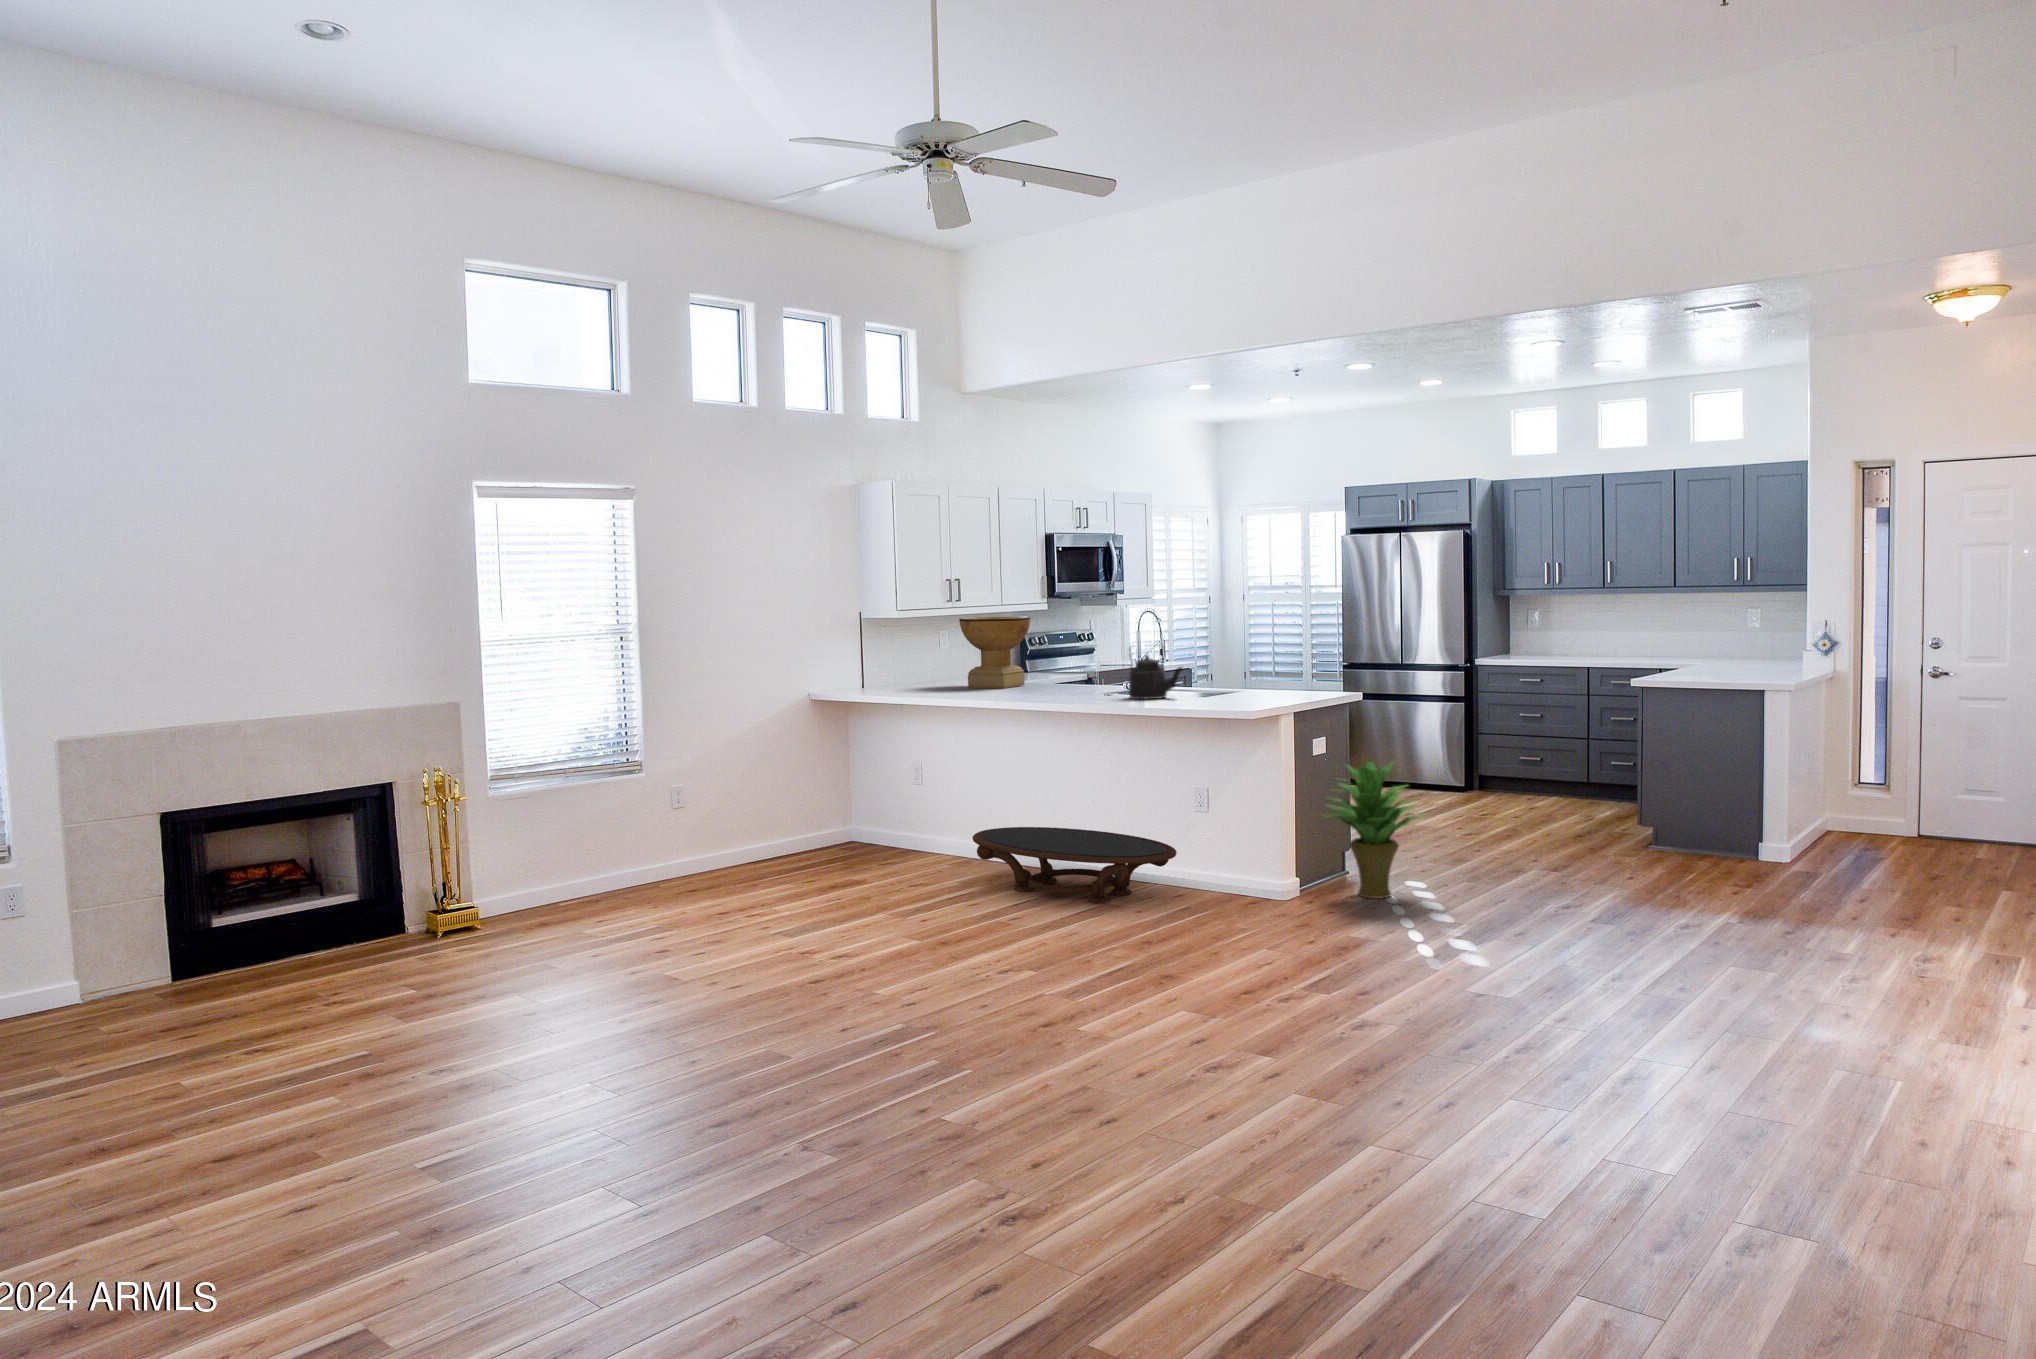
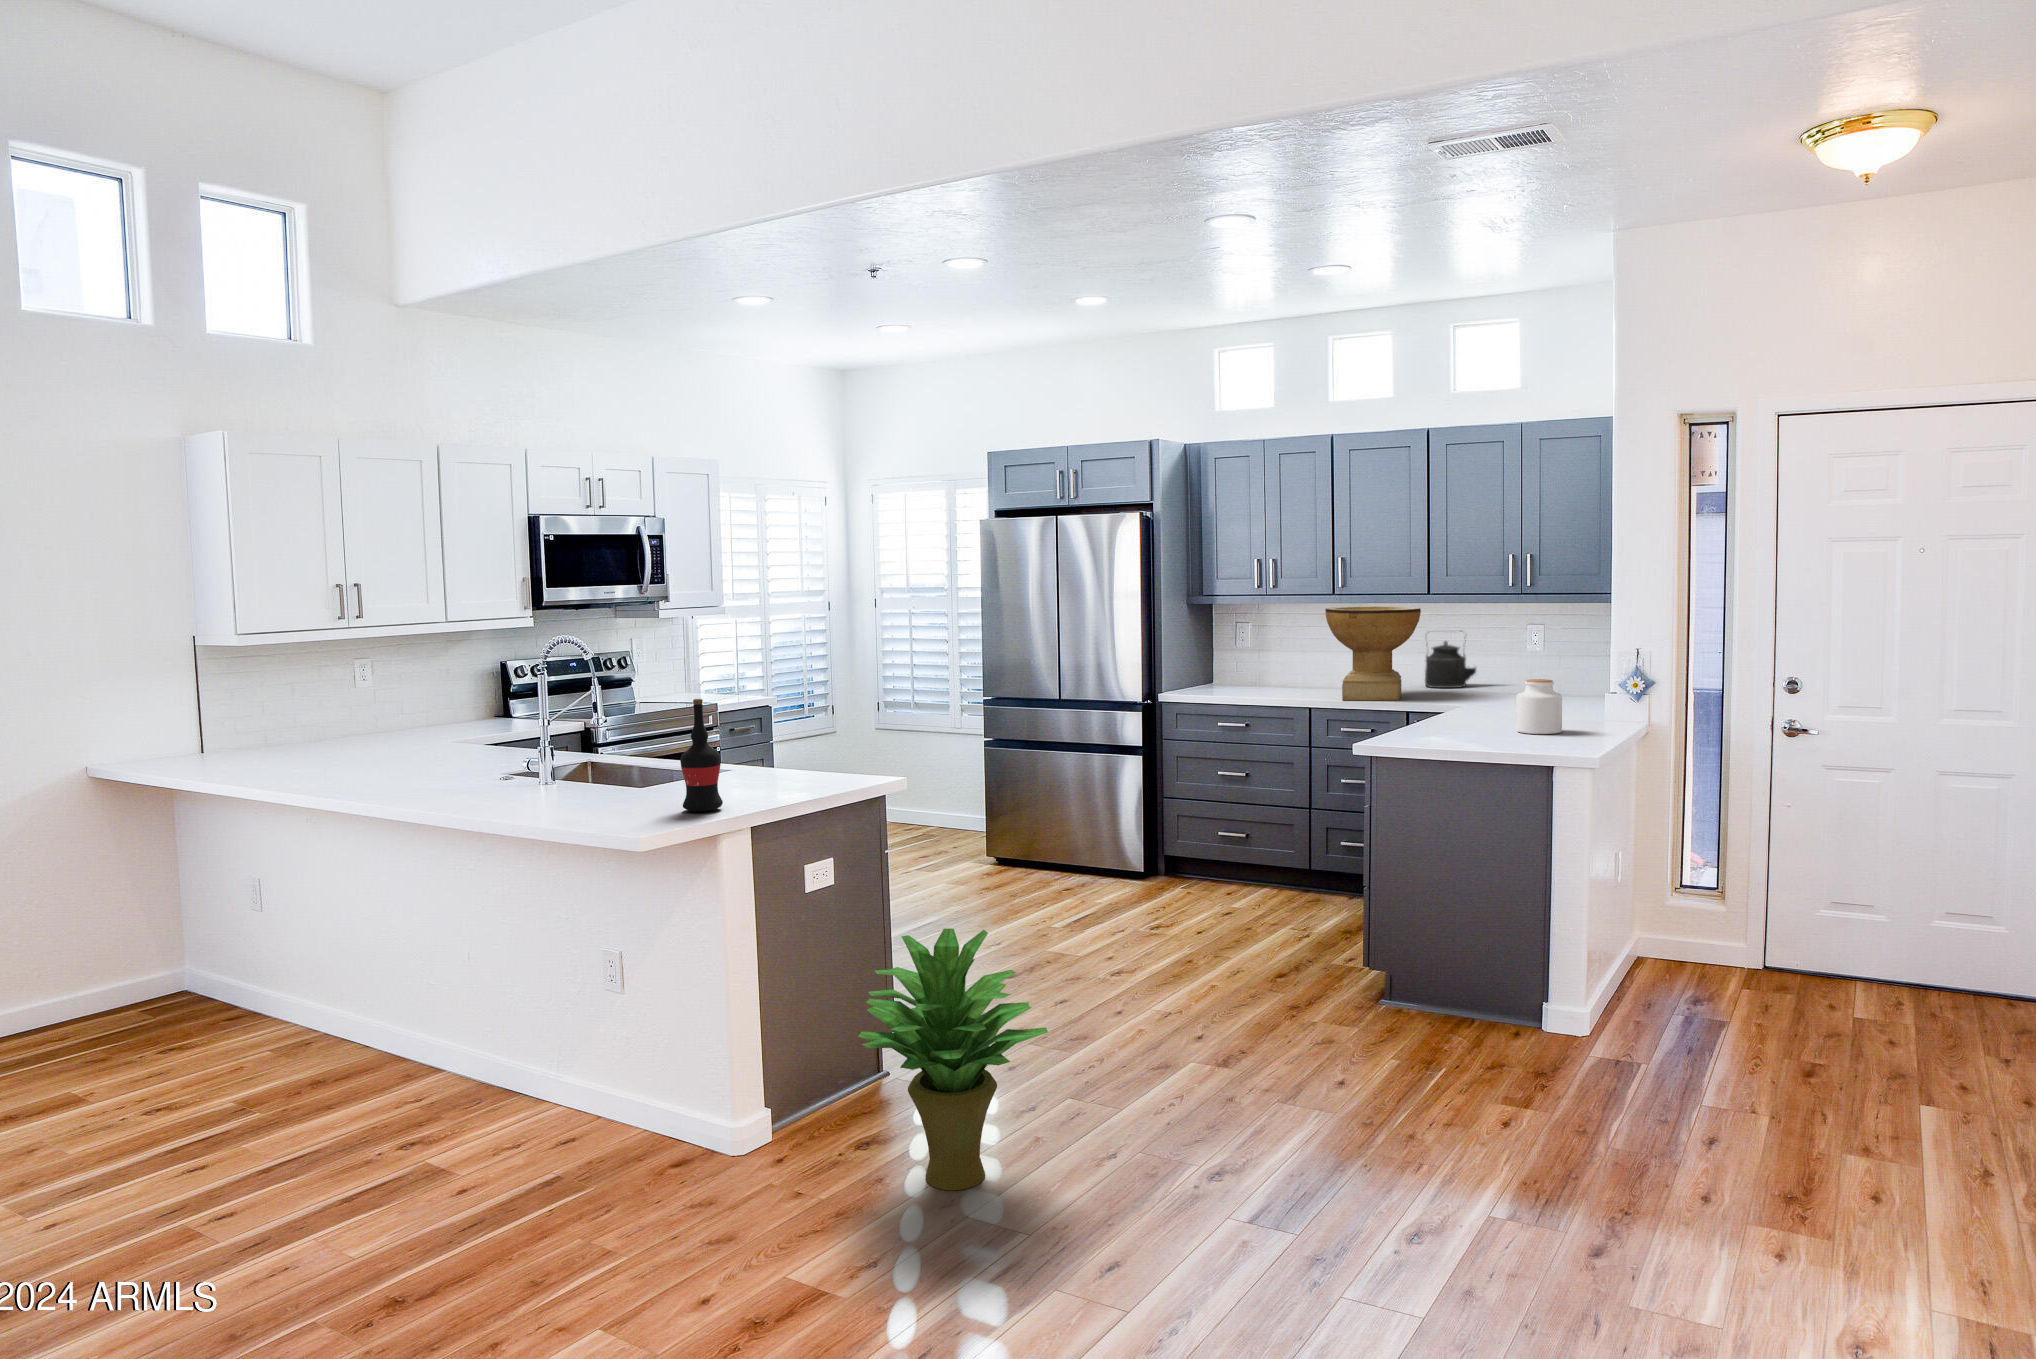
decorative bowl: present [959,616,1030,688] -> present [1325,606,1421,701]
wine bottle: none [1212,639,1234,701] -> present [680,699,723,811]
jar: none [1733,640,1766,675] -> present [1516,679,1562,734]
kettle: present [1129,645,1183,699] -> present [1425,631,1476,688]
coffee table: present [972,827,1177,904] -> none [201,1049,573,1244]

